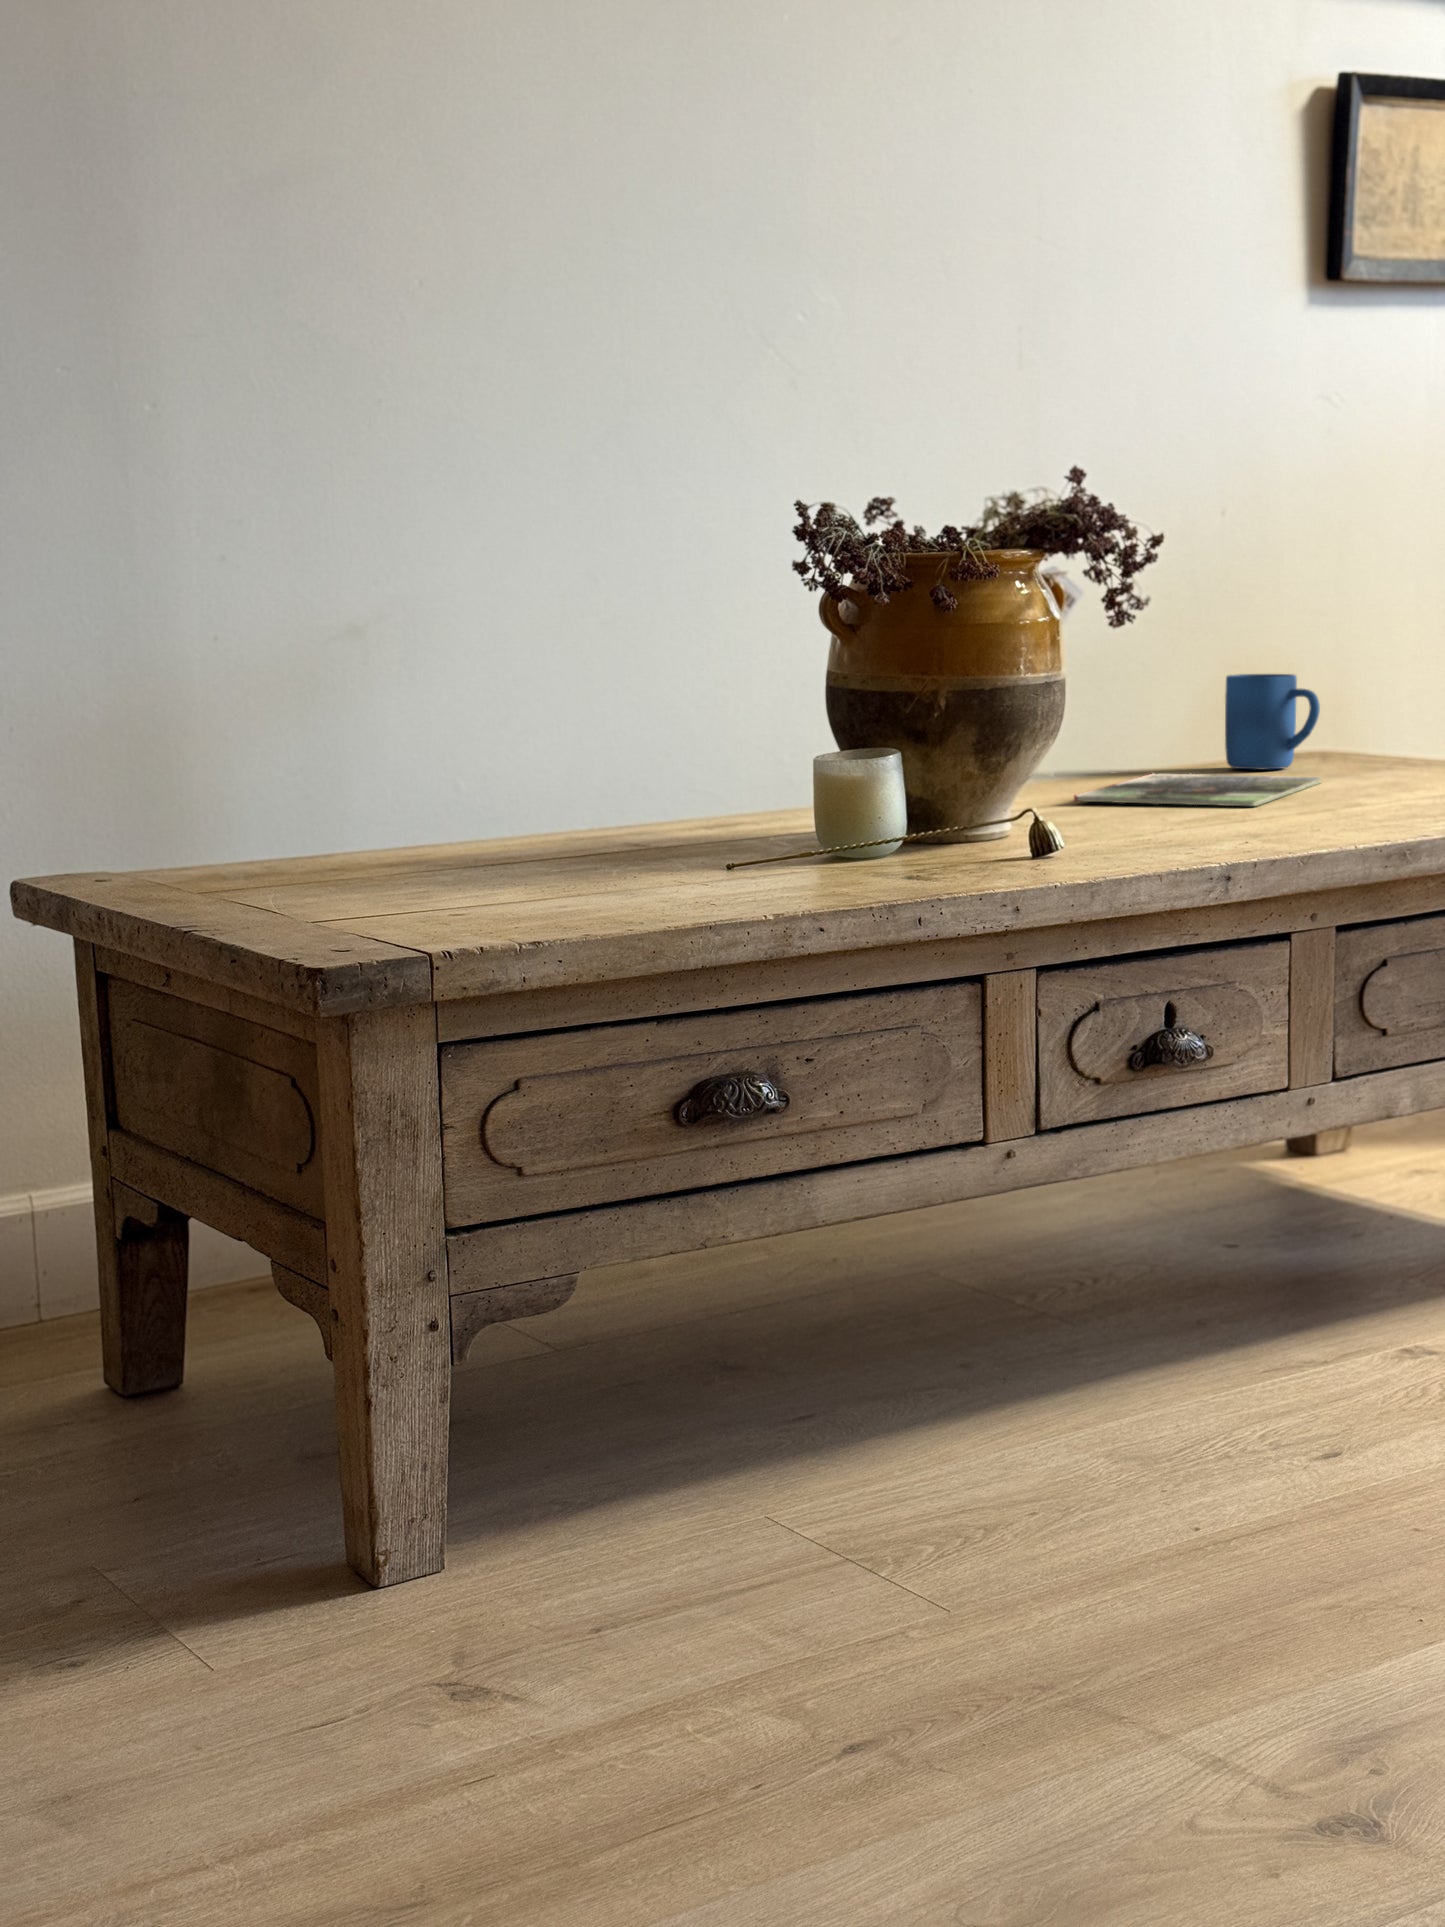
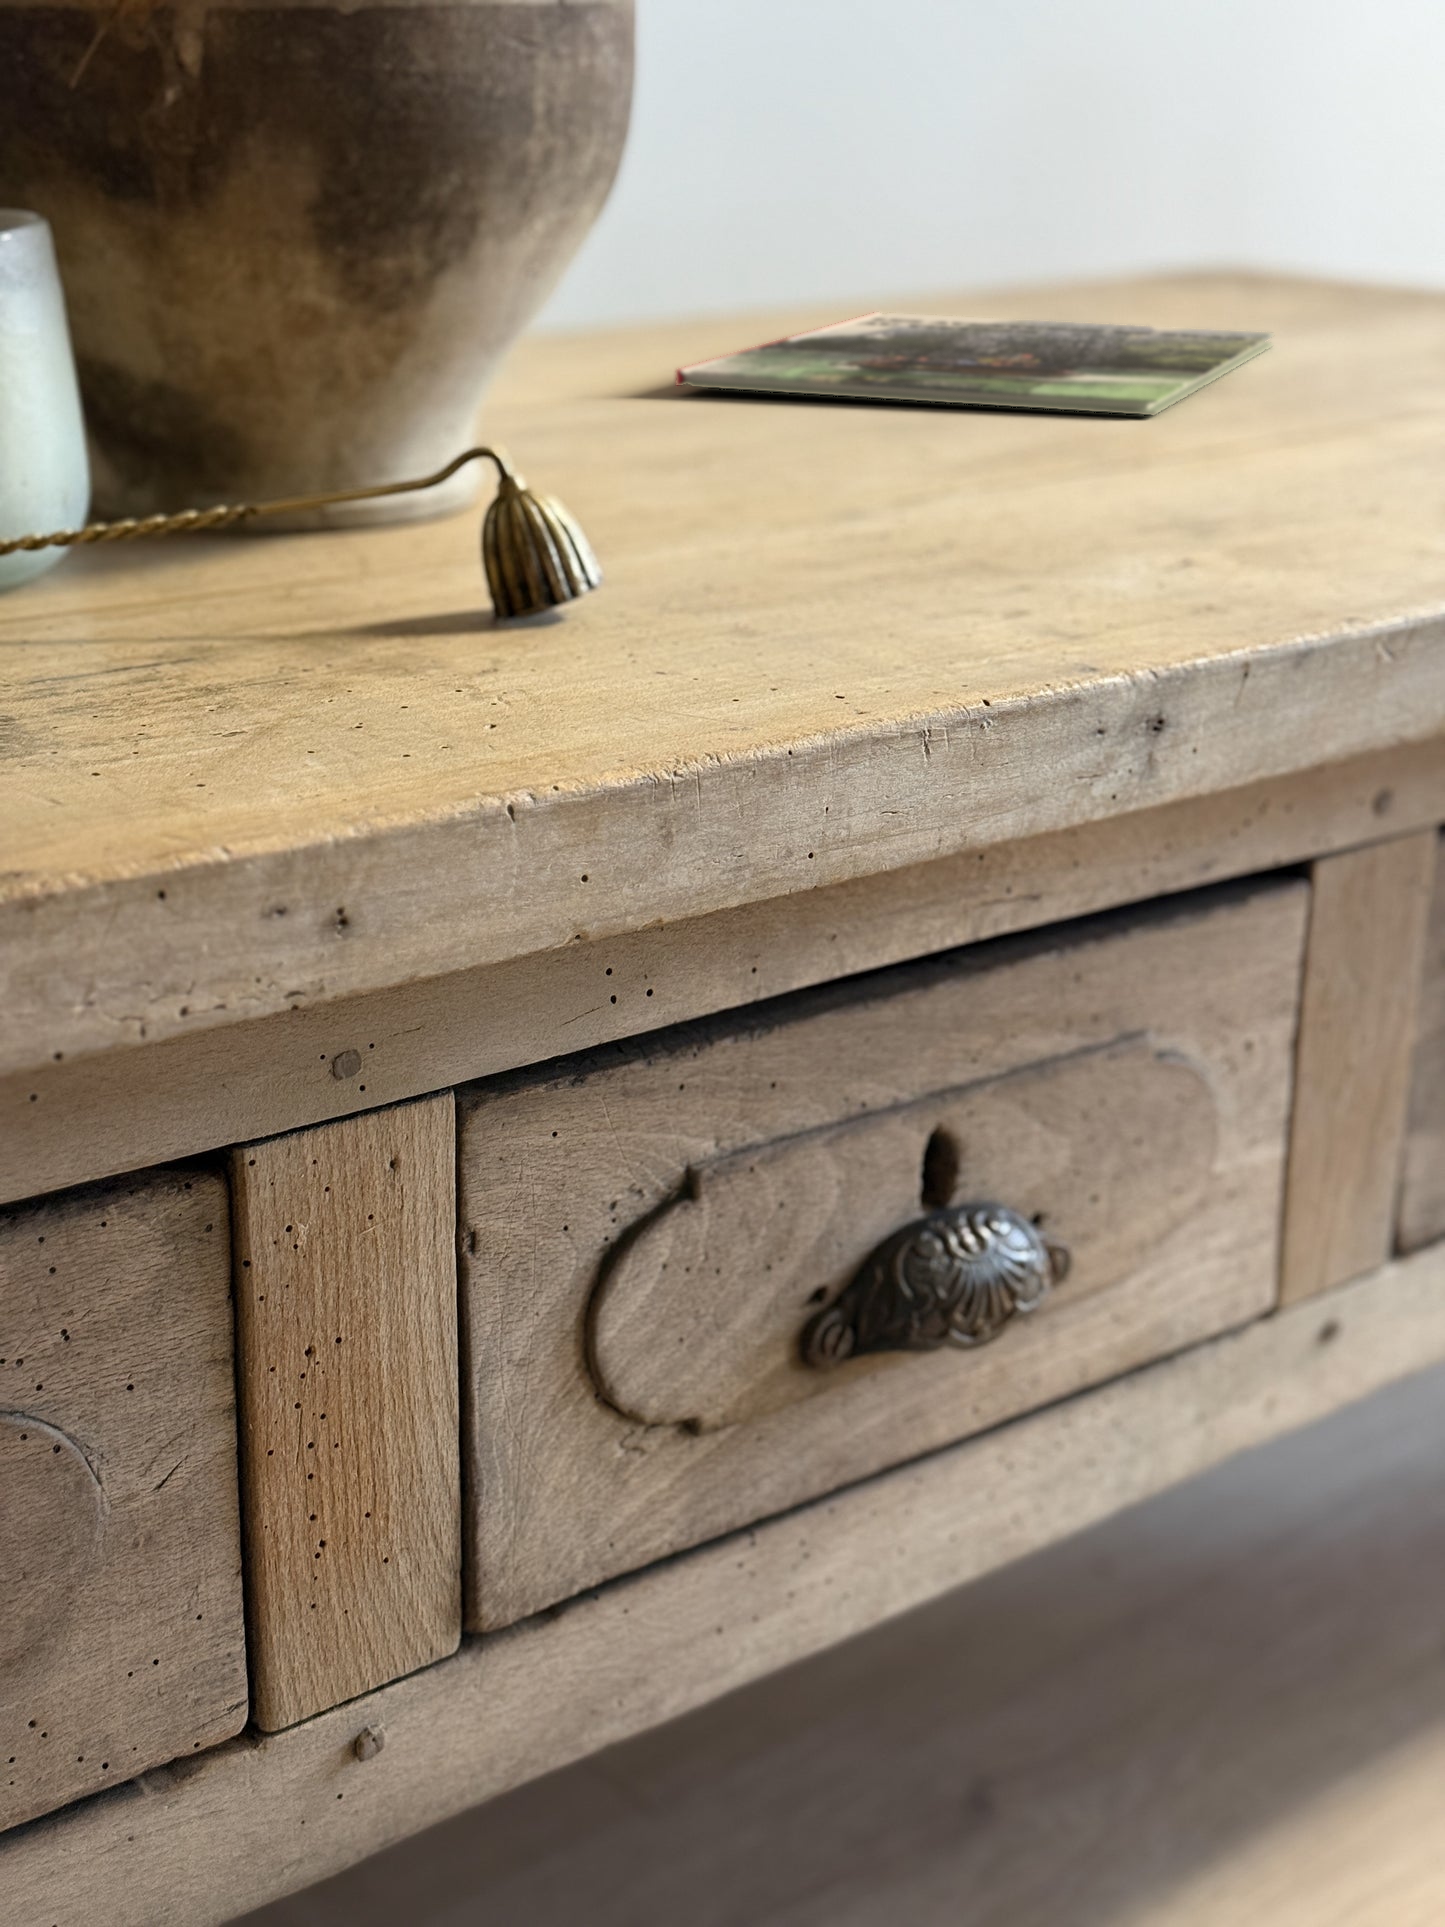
mug: present [1225,674,1320,770] -> none [1036,85,1254,308]

